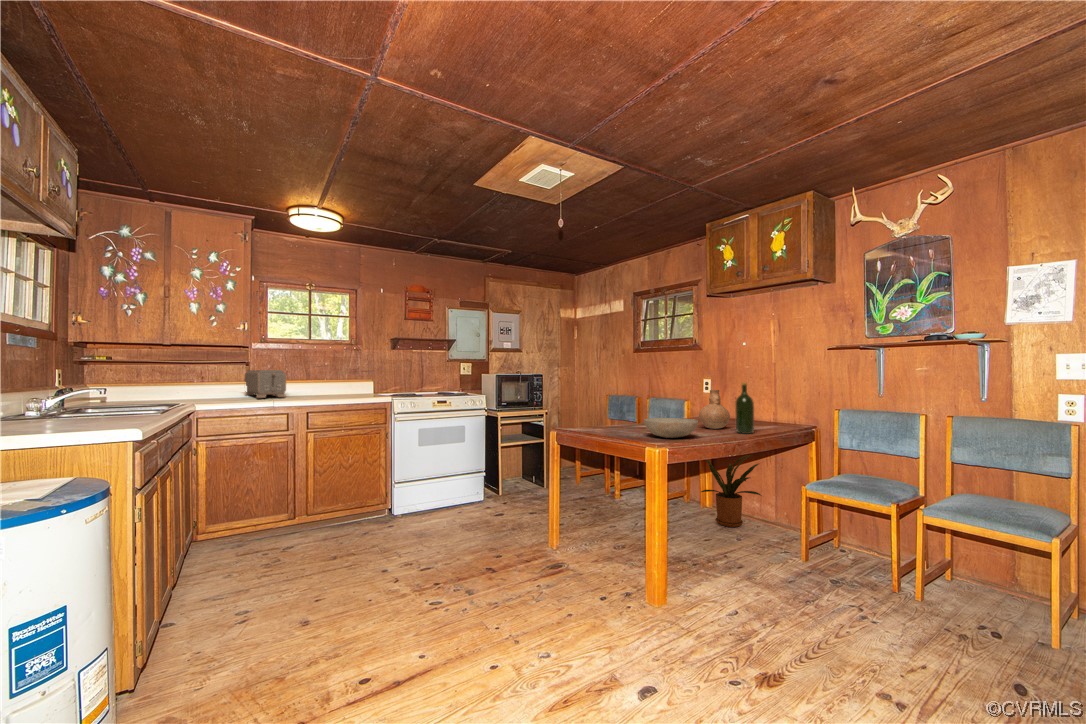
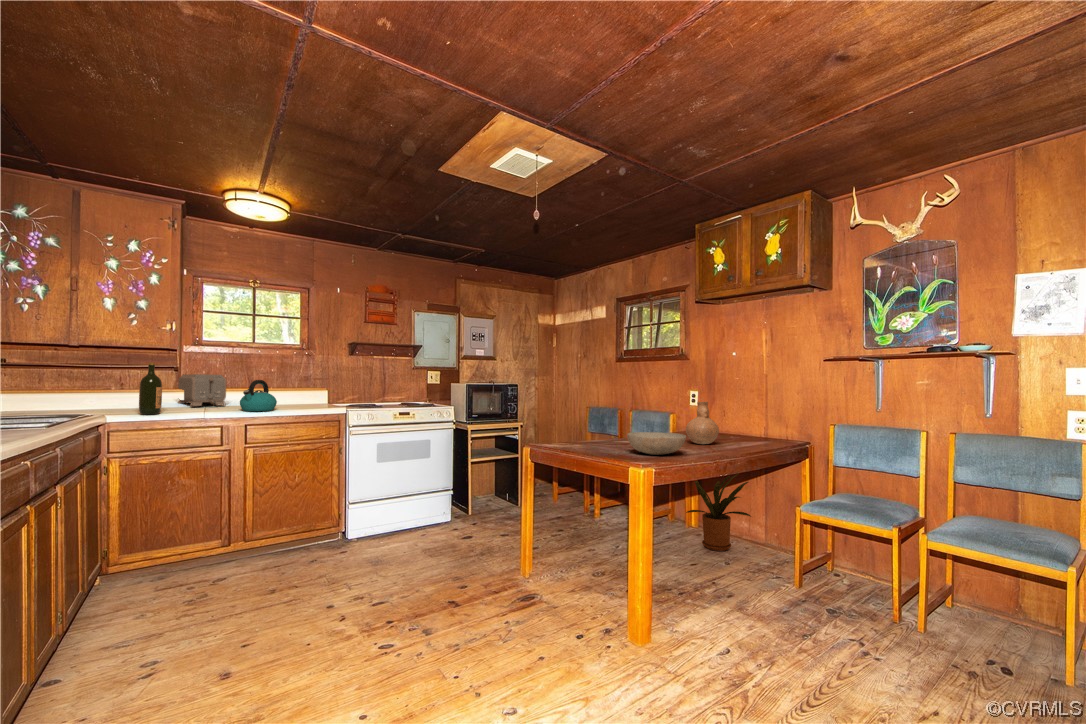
kettle: none [299,374,330,402] -> present [240,380,277,411]
wine bottle: present [735,382,754,434] -> present [139,362,162,414]

